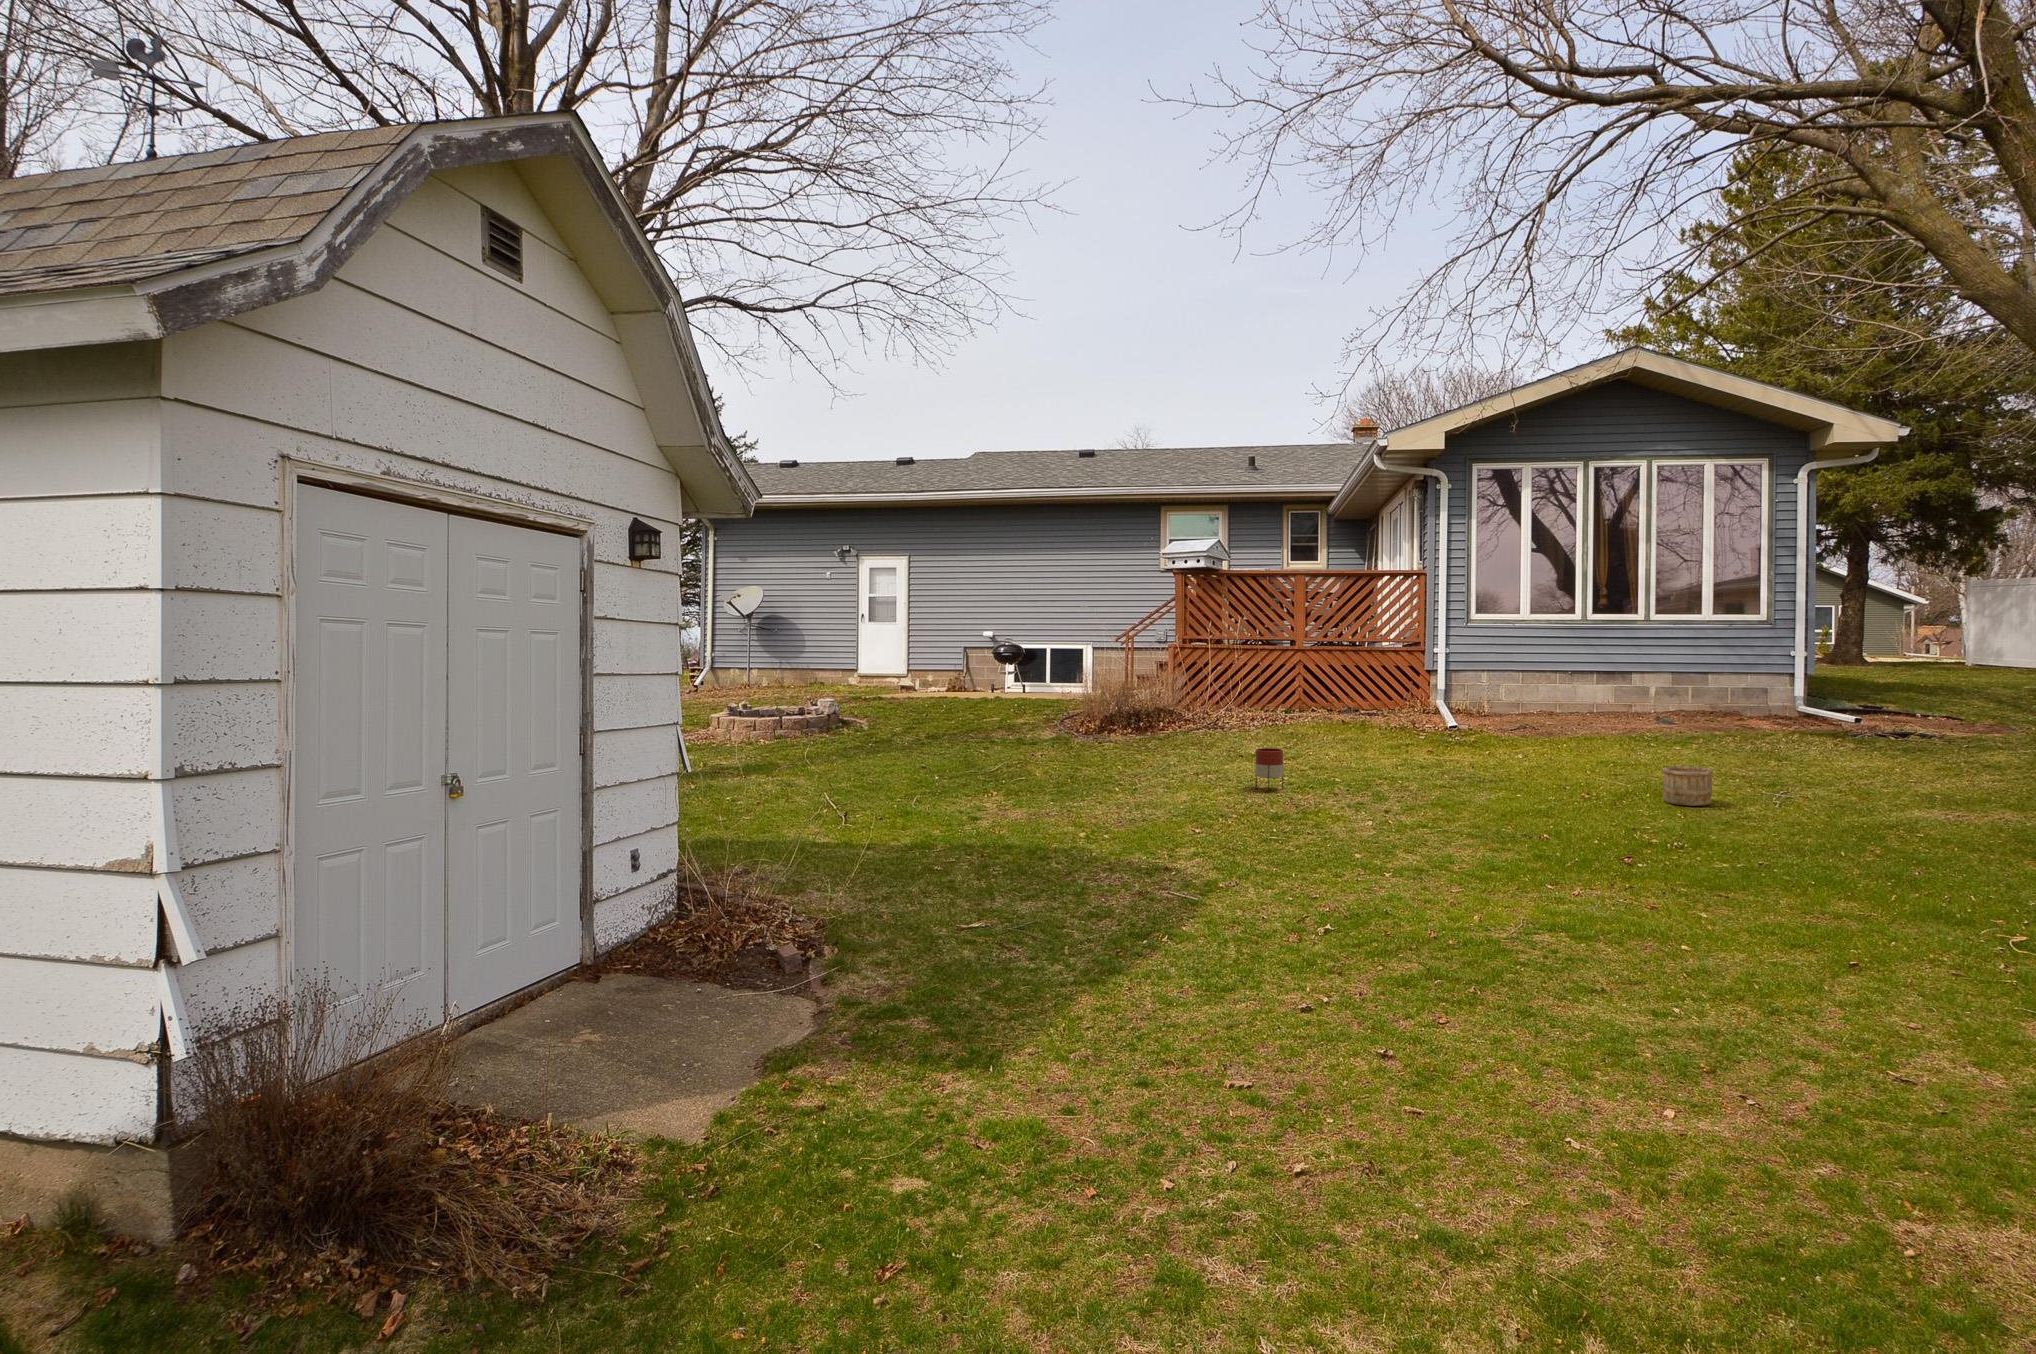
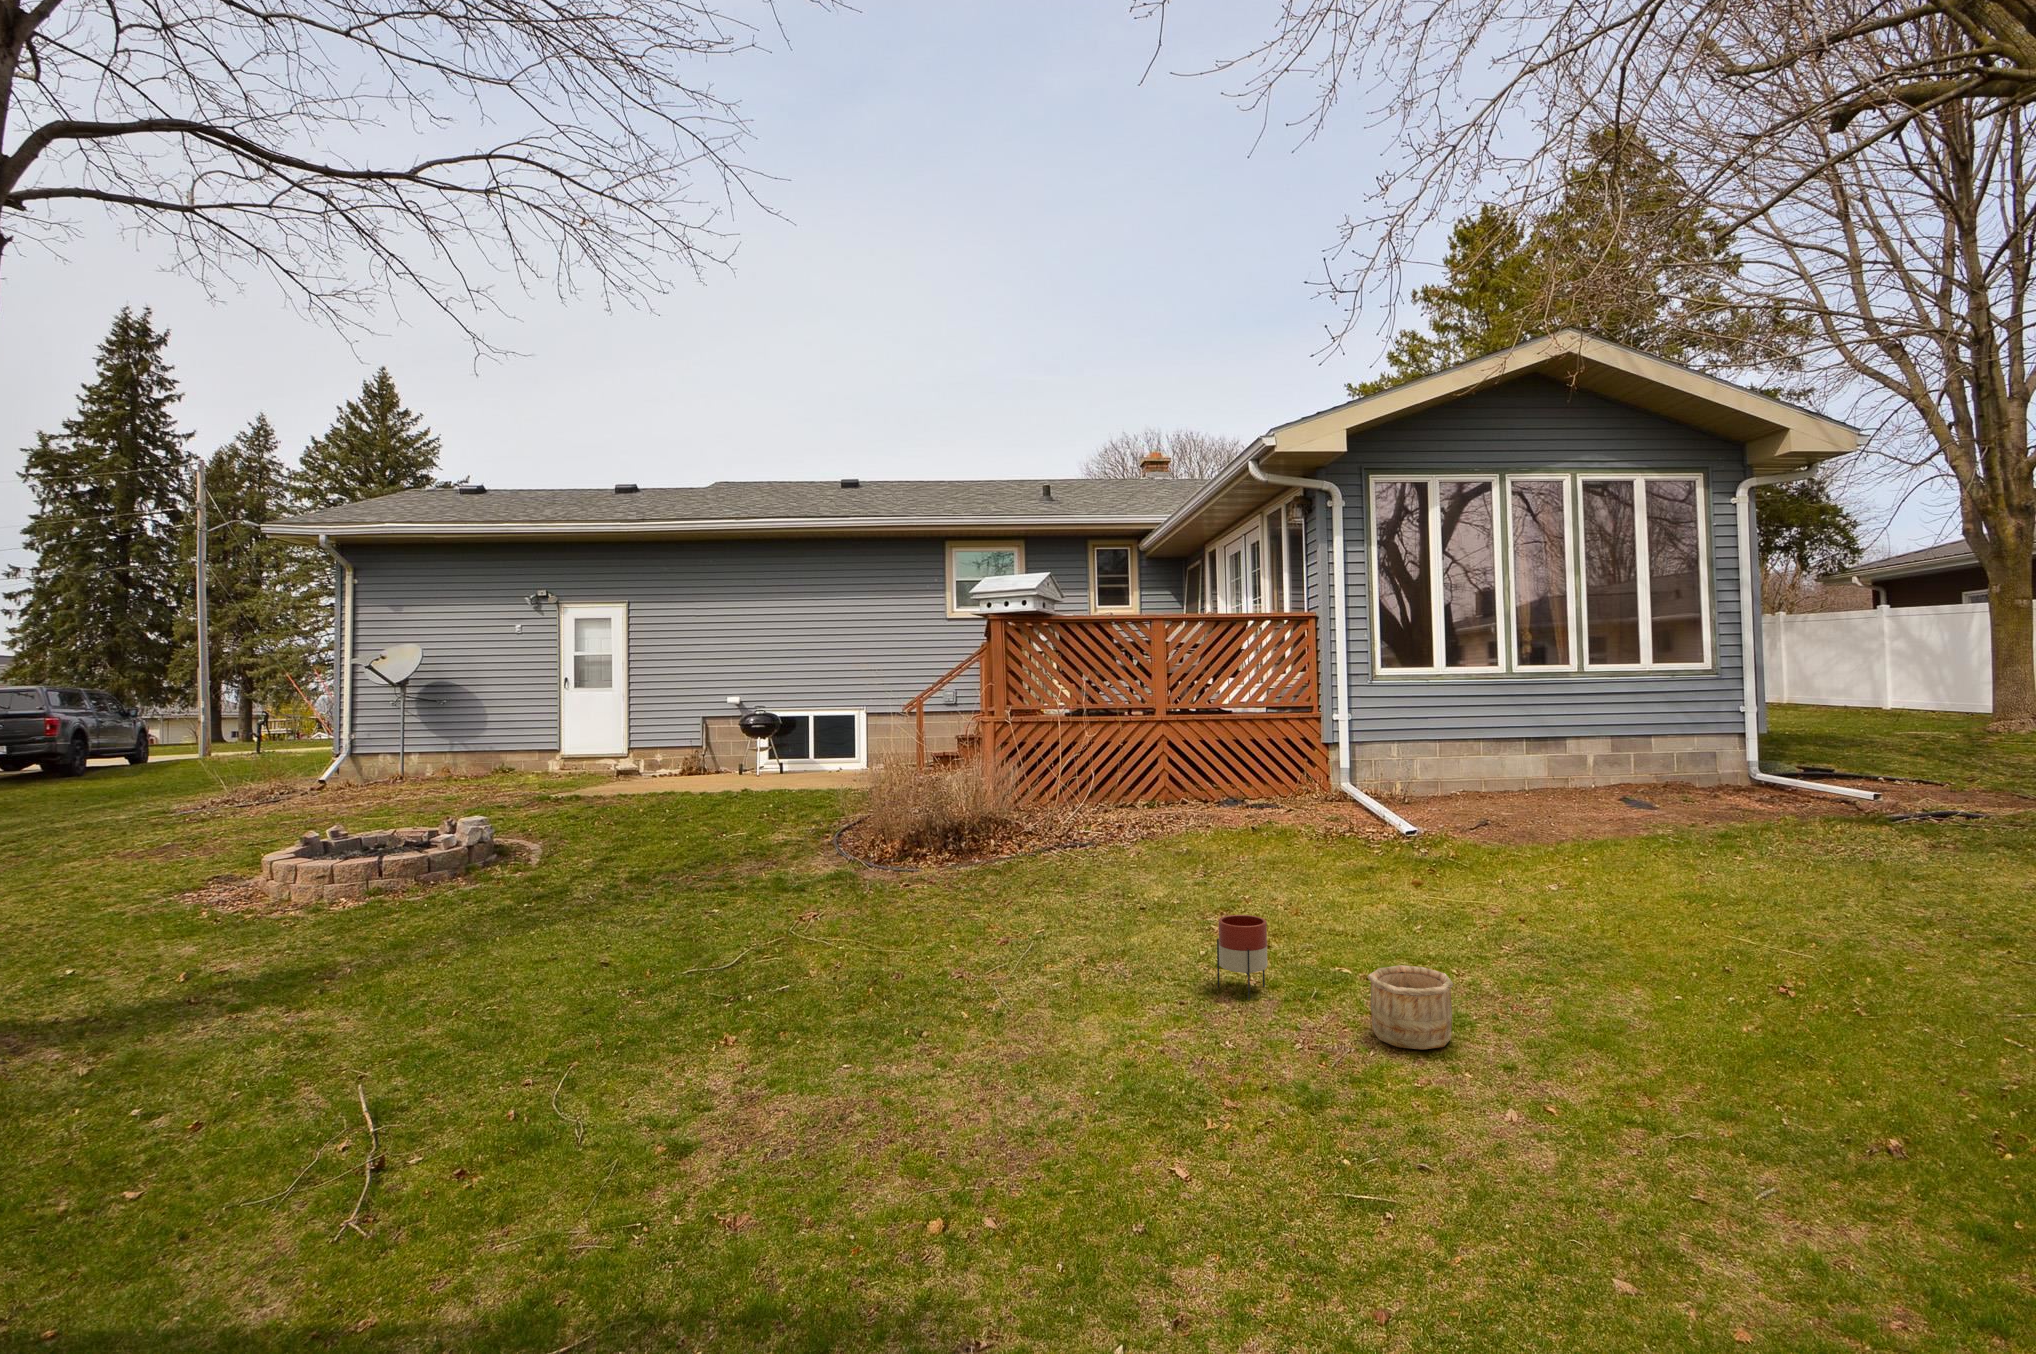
wooden bucket: present [1662,766,1713,806] -> present [1368,965,1453,1050]

